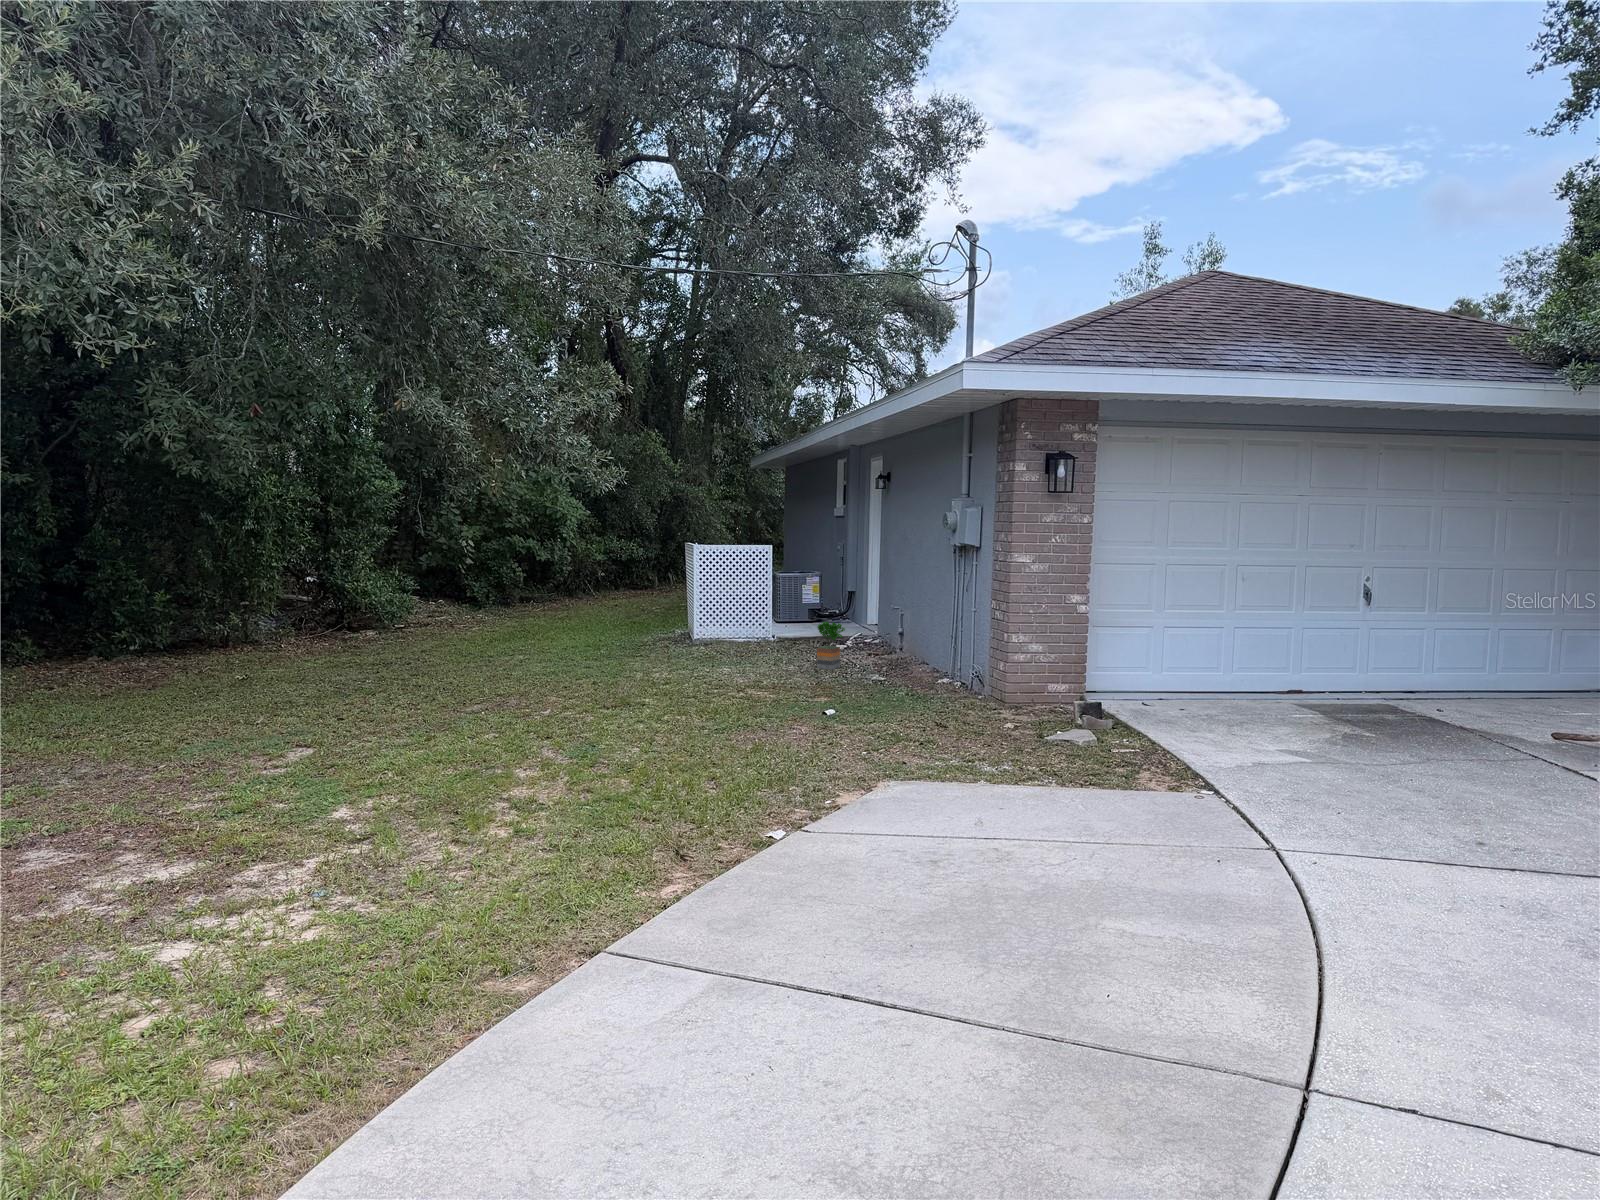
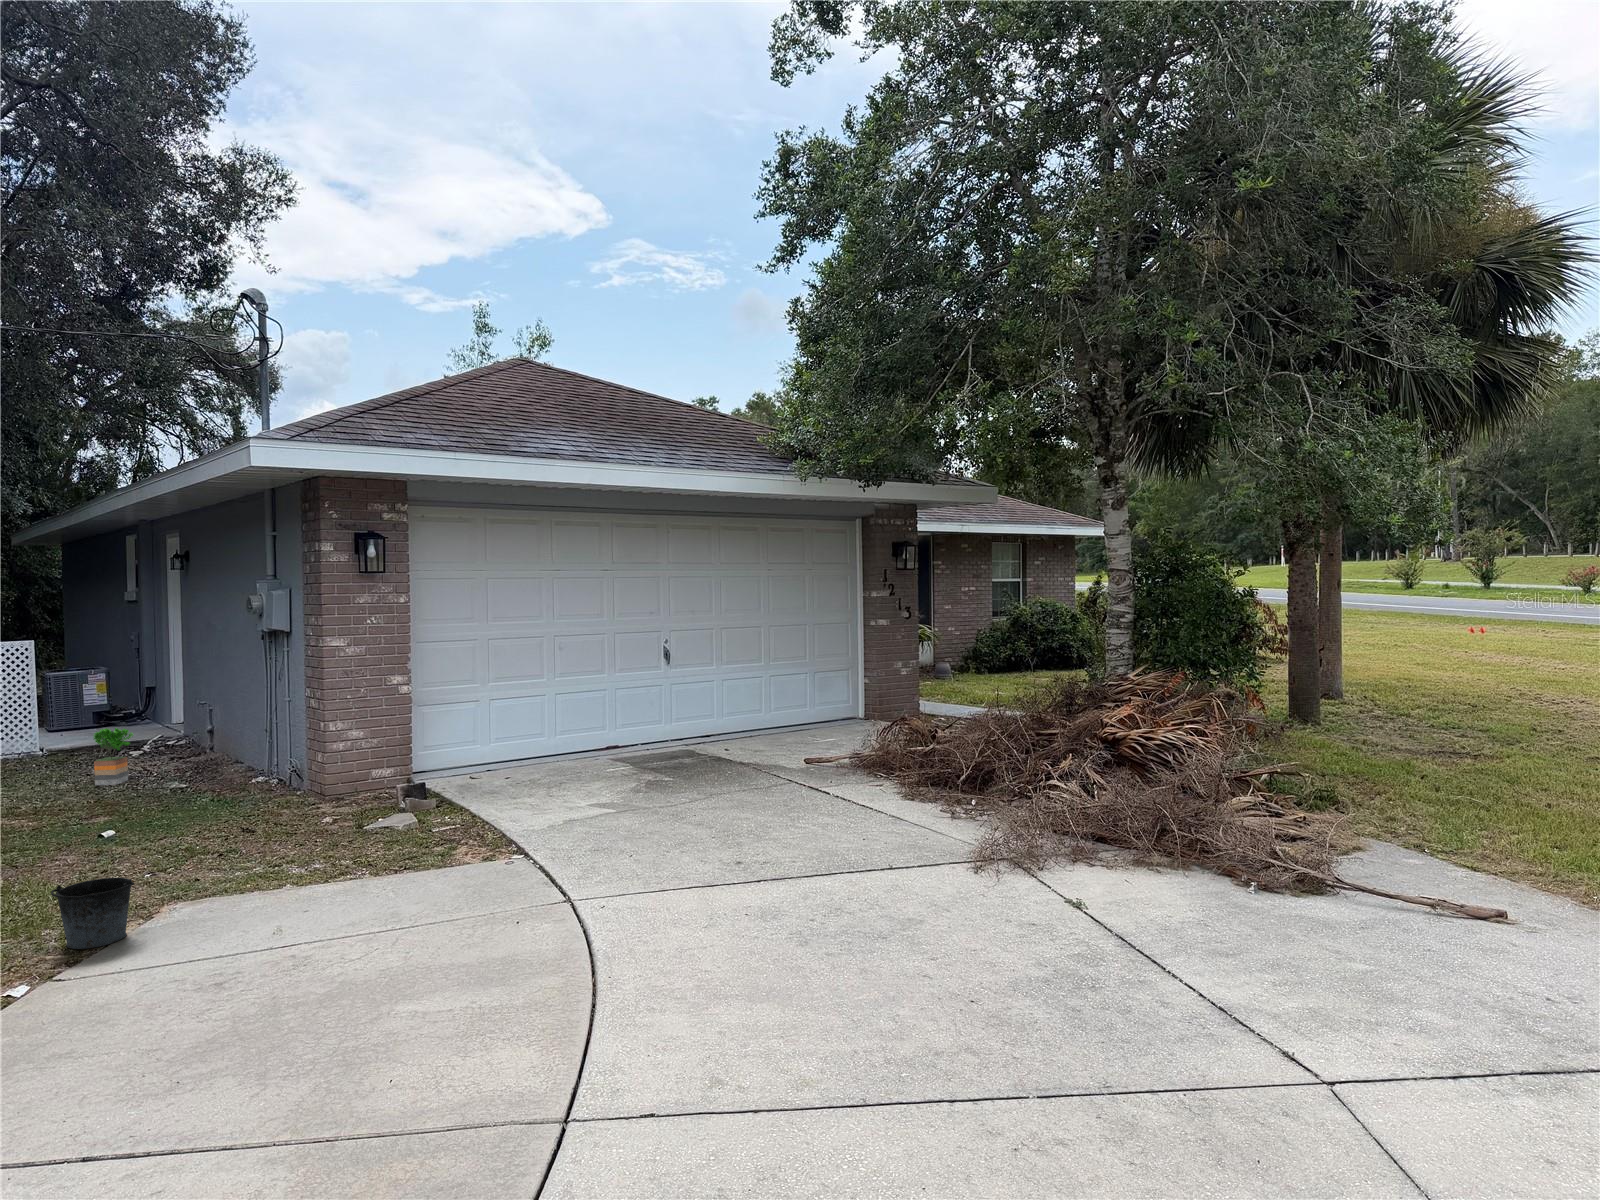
bucket: none [811,747,870,805] -> present [51,878,134,949]

